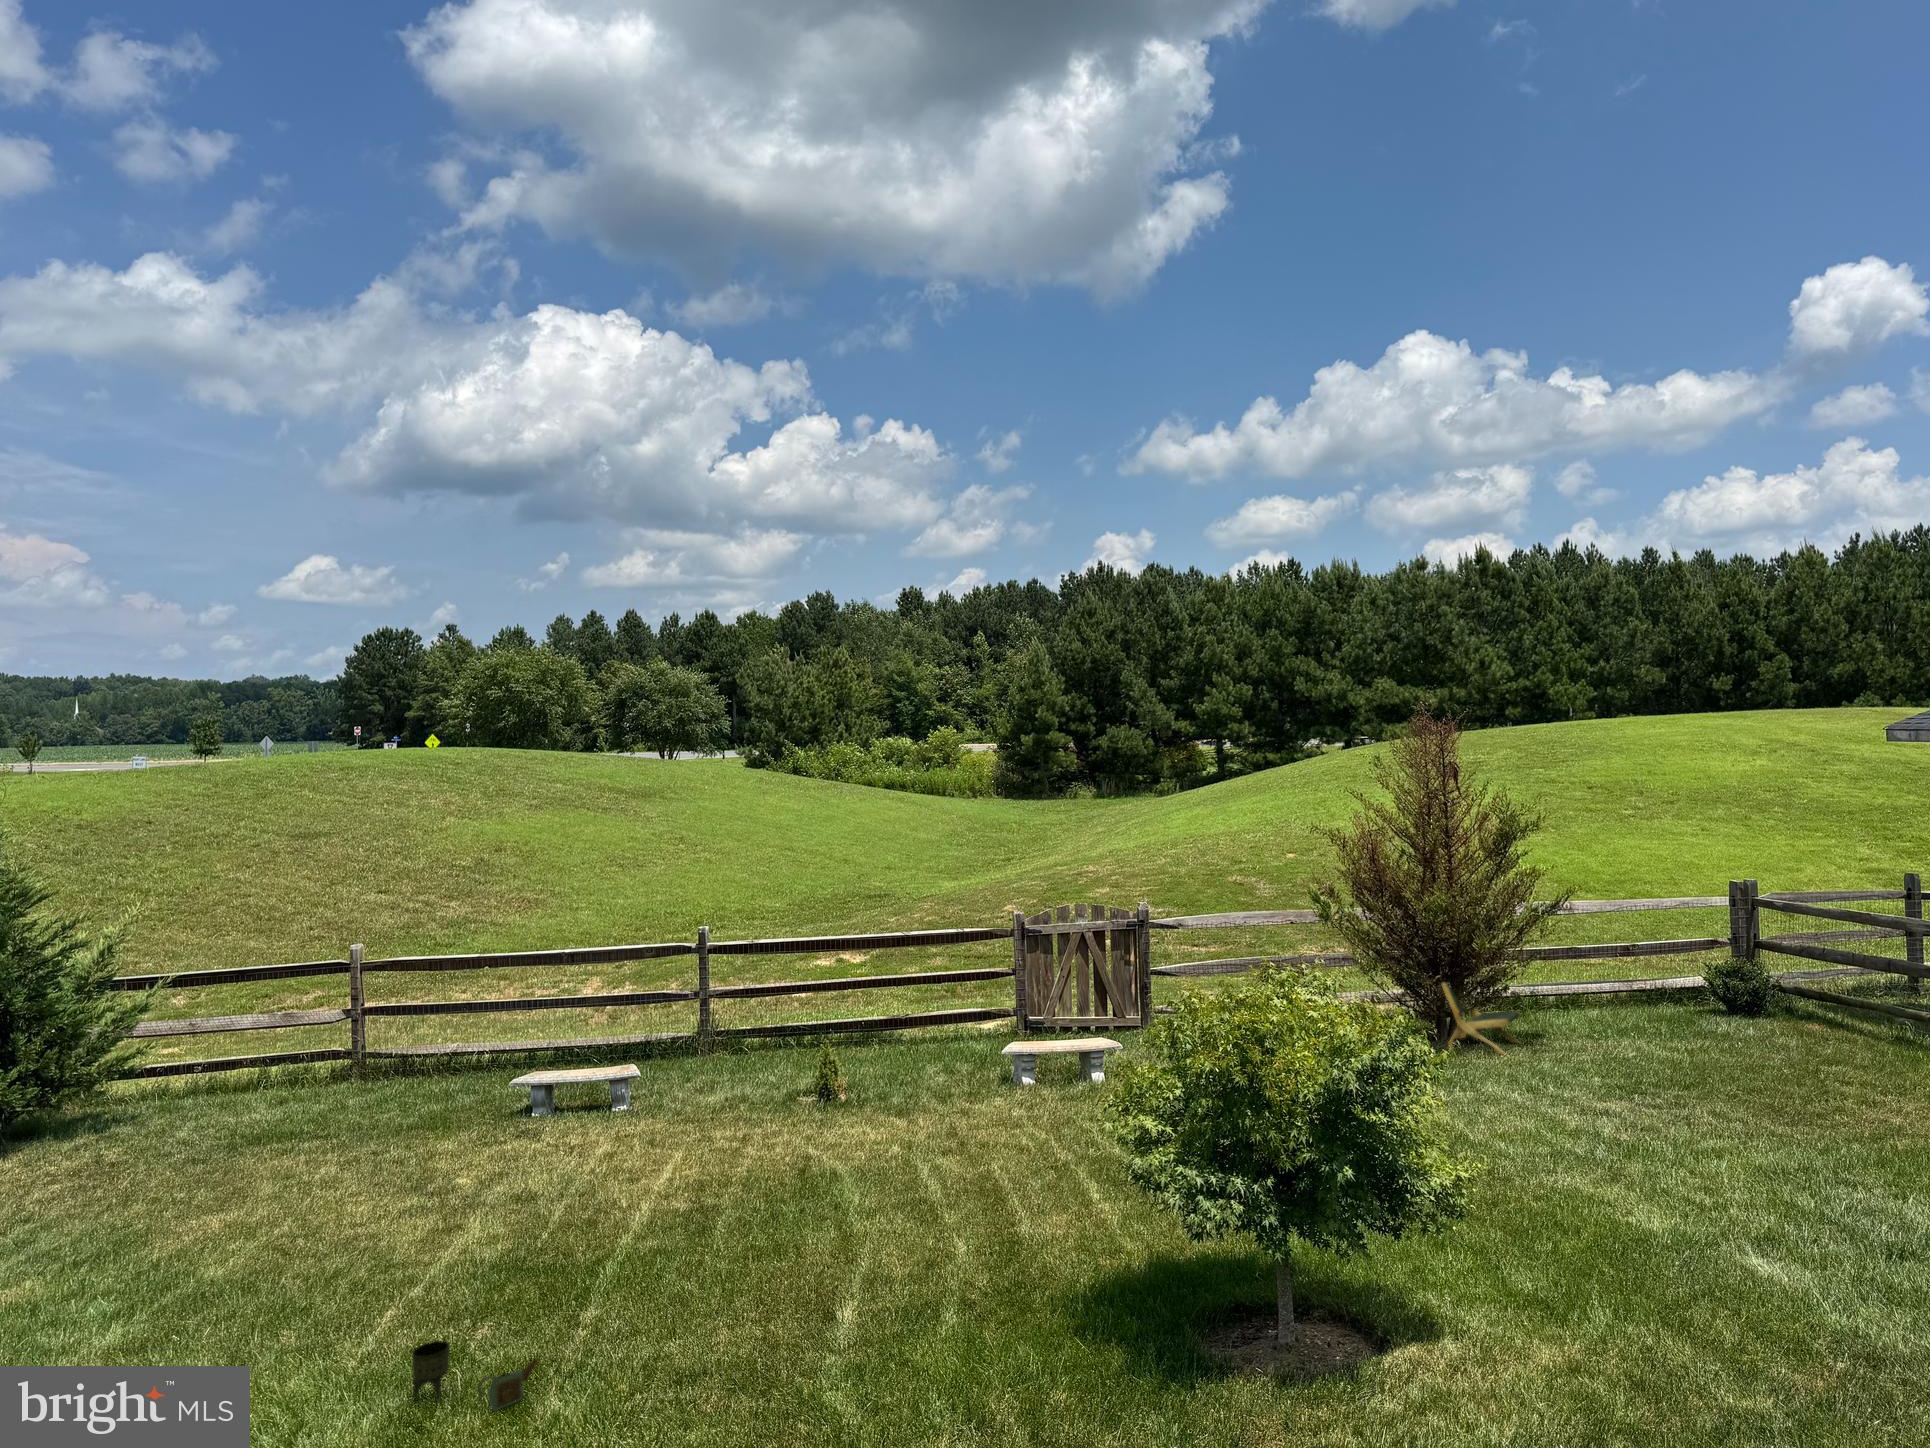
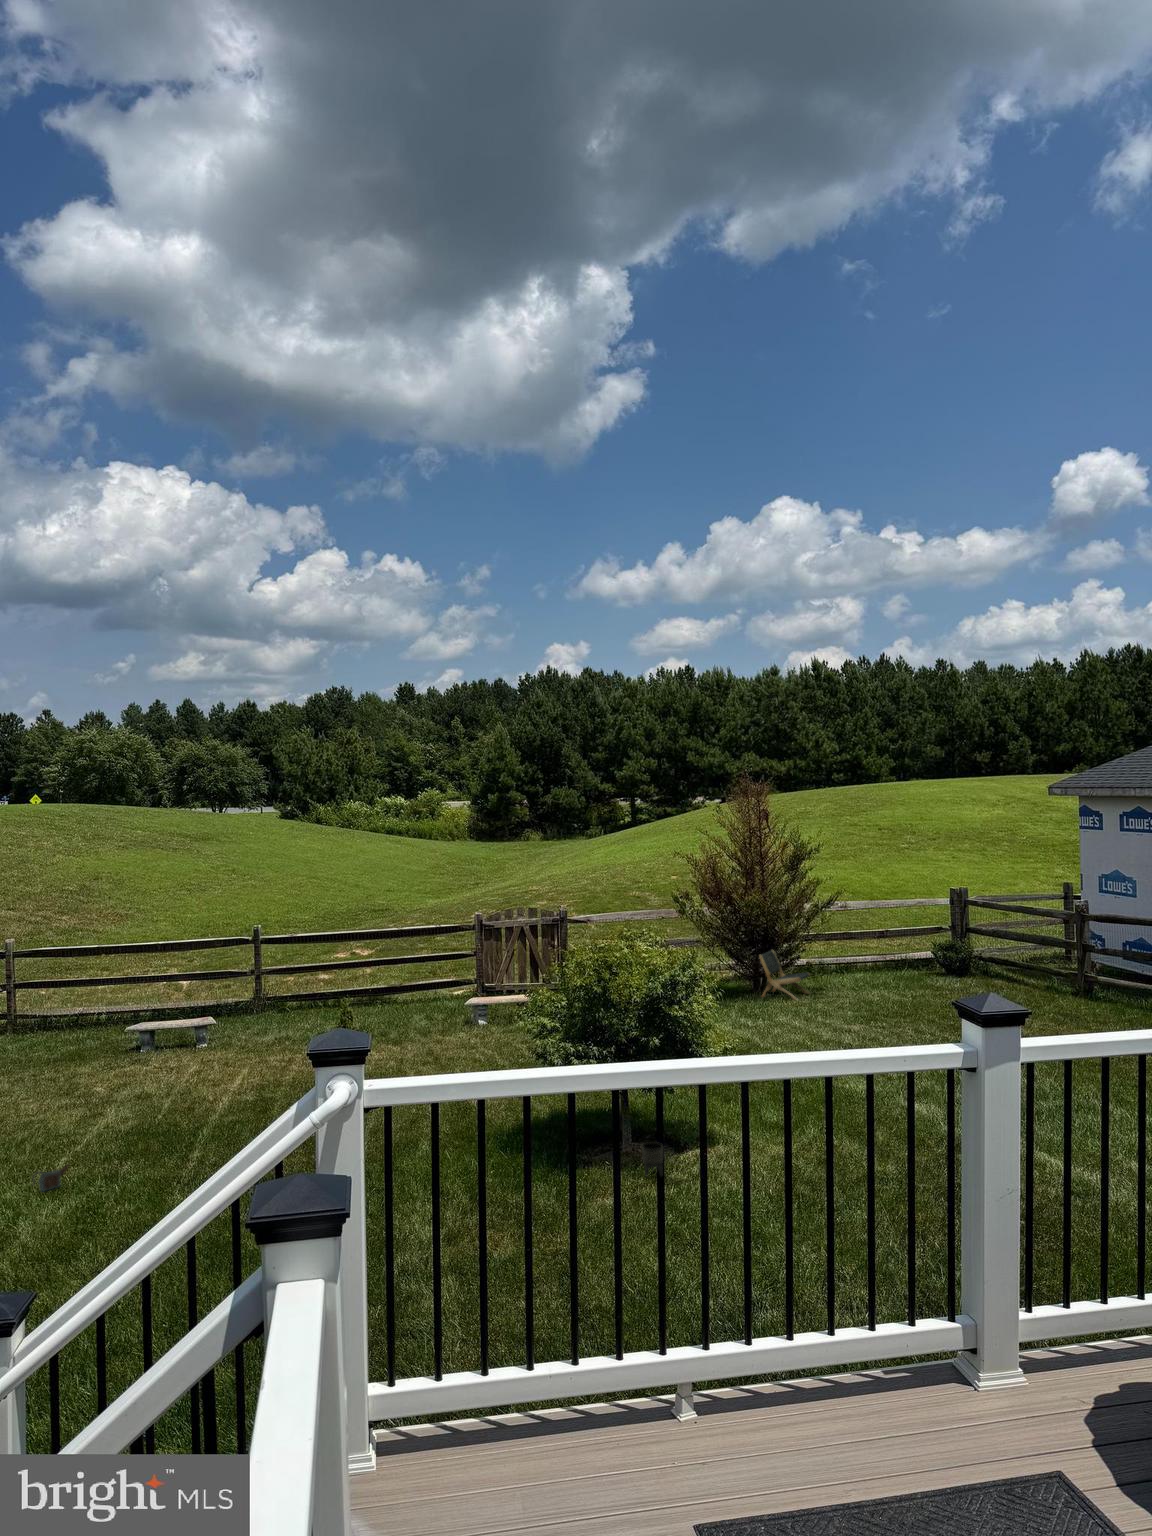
planter: present [412,1341,450,1401] -> present [642,1142,663,1177]
watering can: present [478,1358,539,1411] -> present [32,1163,70,1192]

